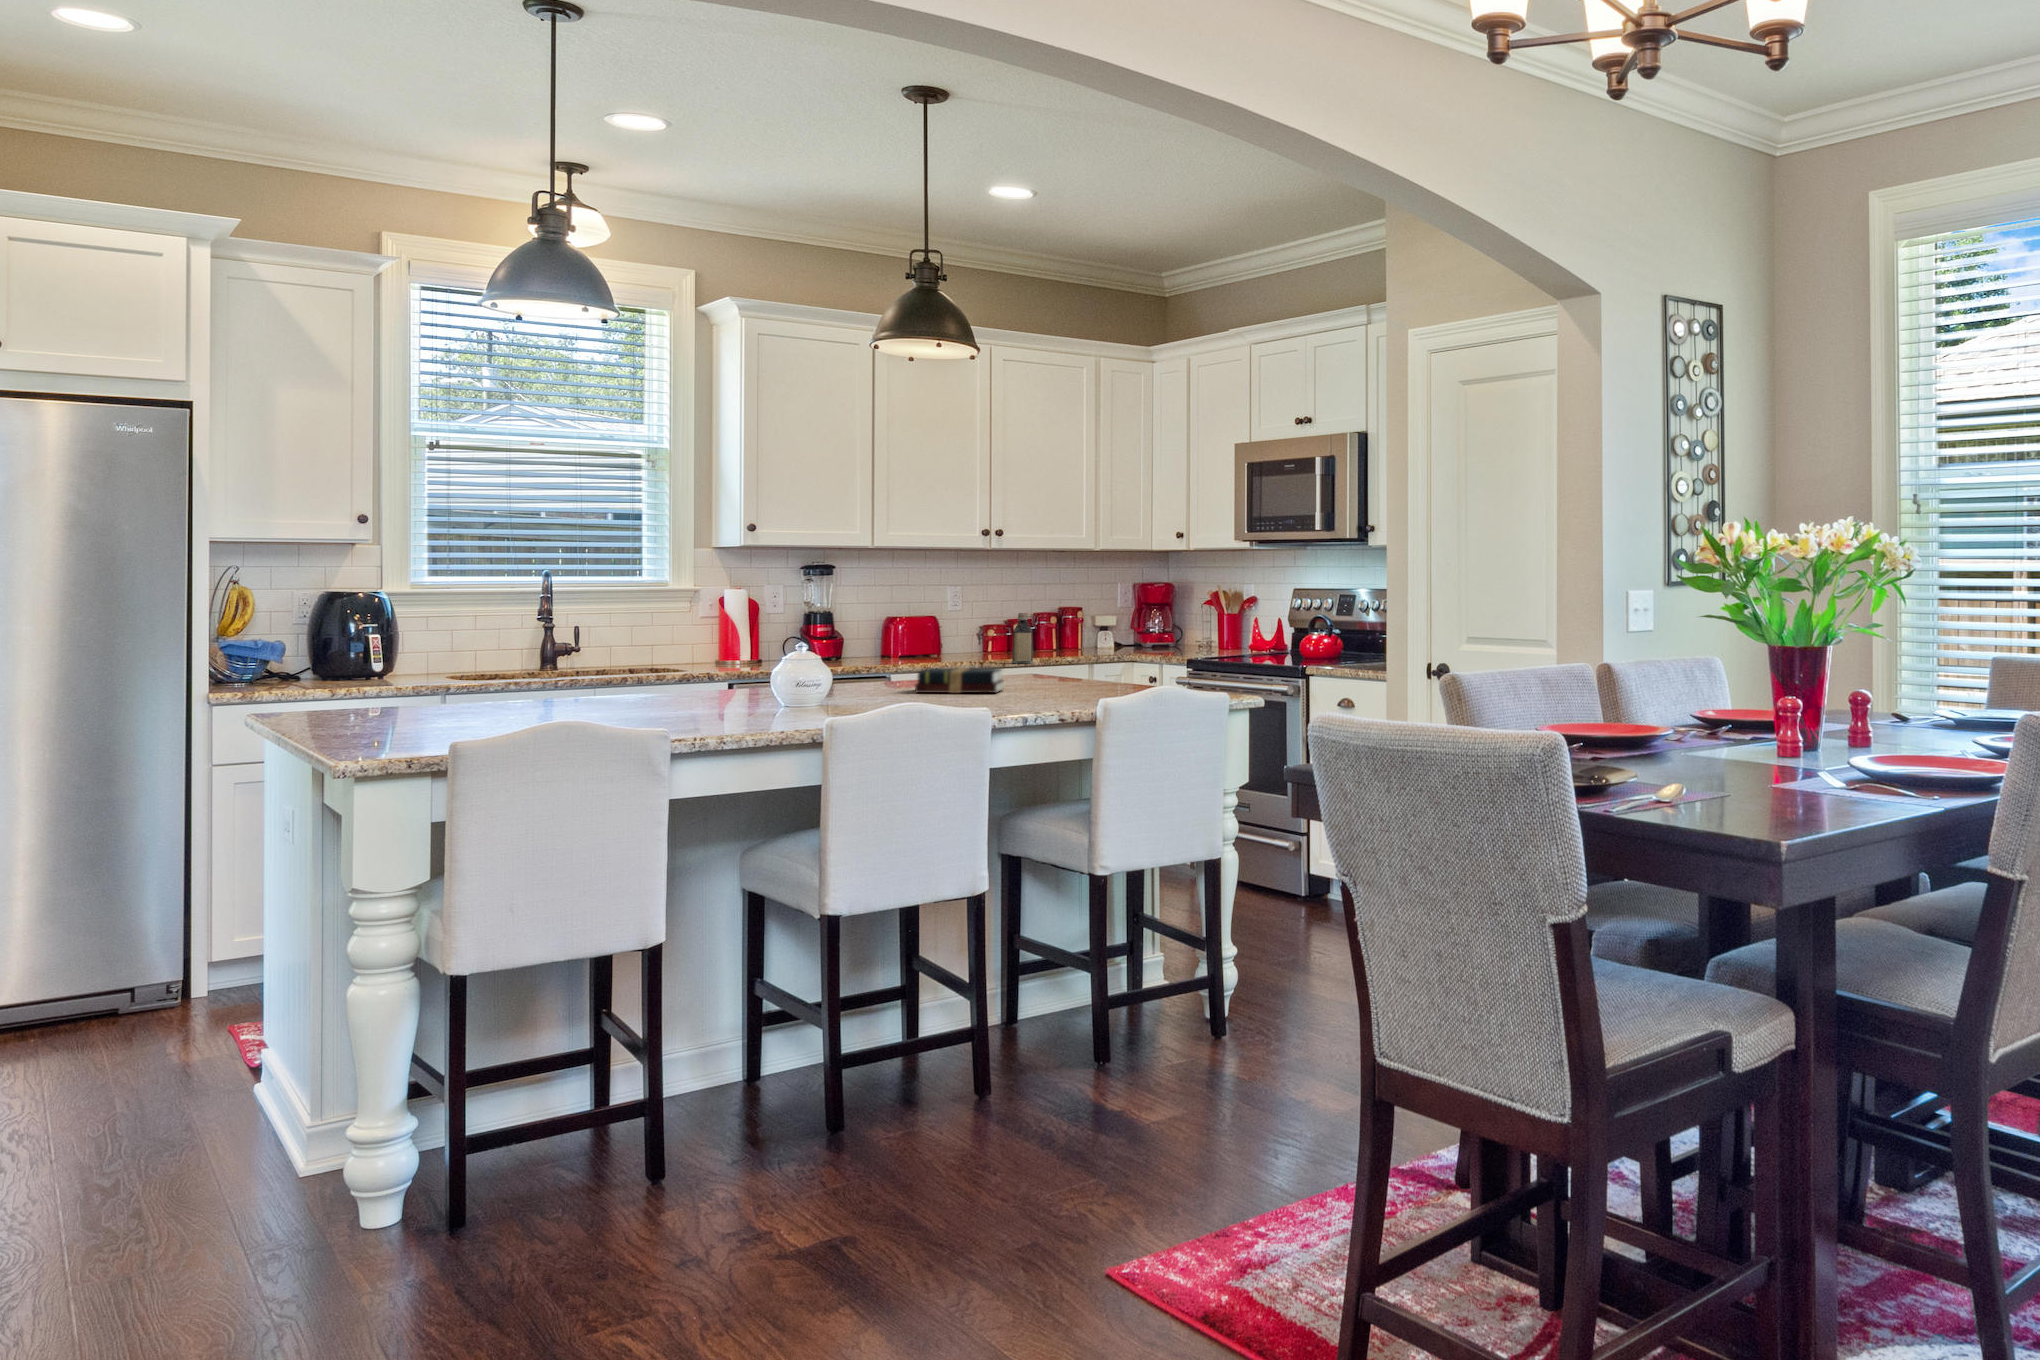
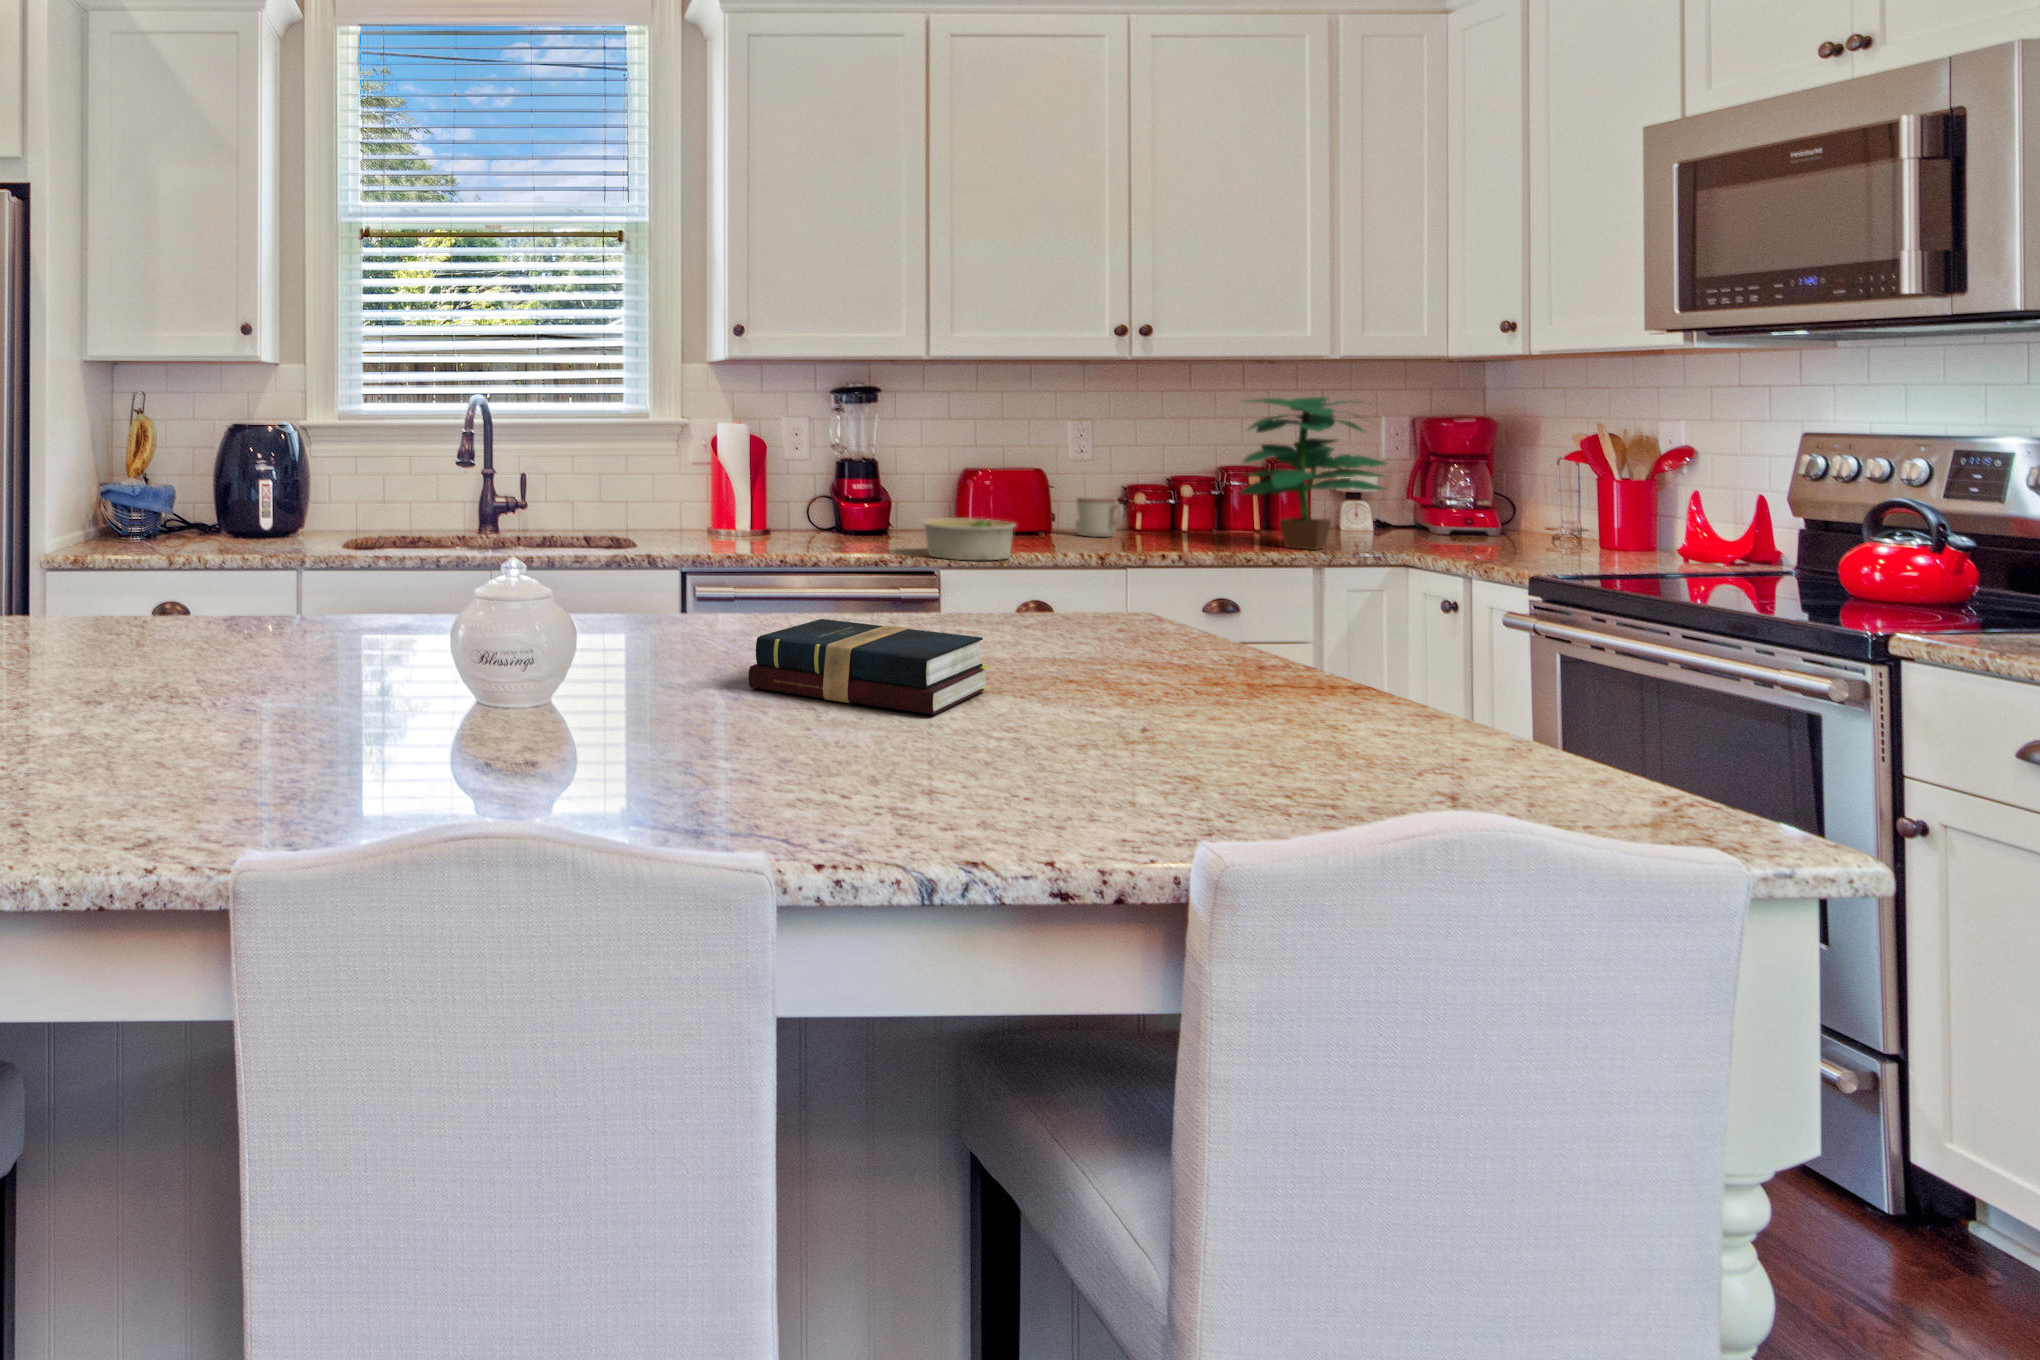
potted plant: none [1045,572,1123,659] -> present [1240,397,1386,550]
bottle: present [1012,613,1033,663] -> none [1161,470,1199,559]
mug: none [951,634,981,658] -> present [1076,497,1124,537]
bowl: none [883,644,939,667] -> present [923,518,1015,560]

